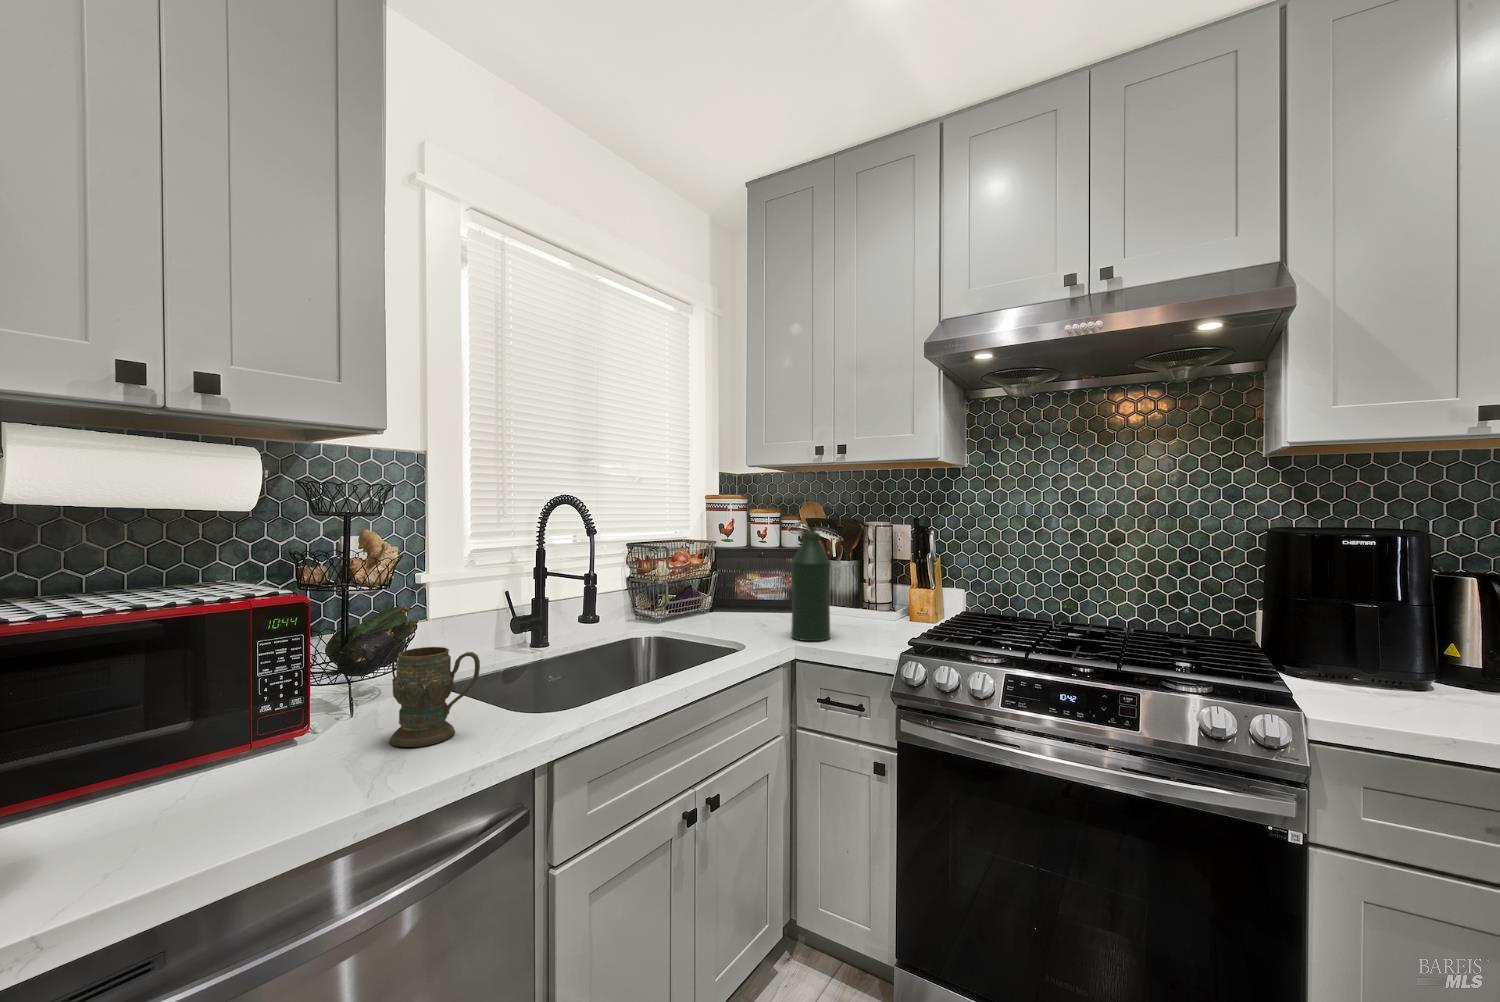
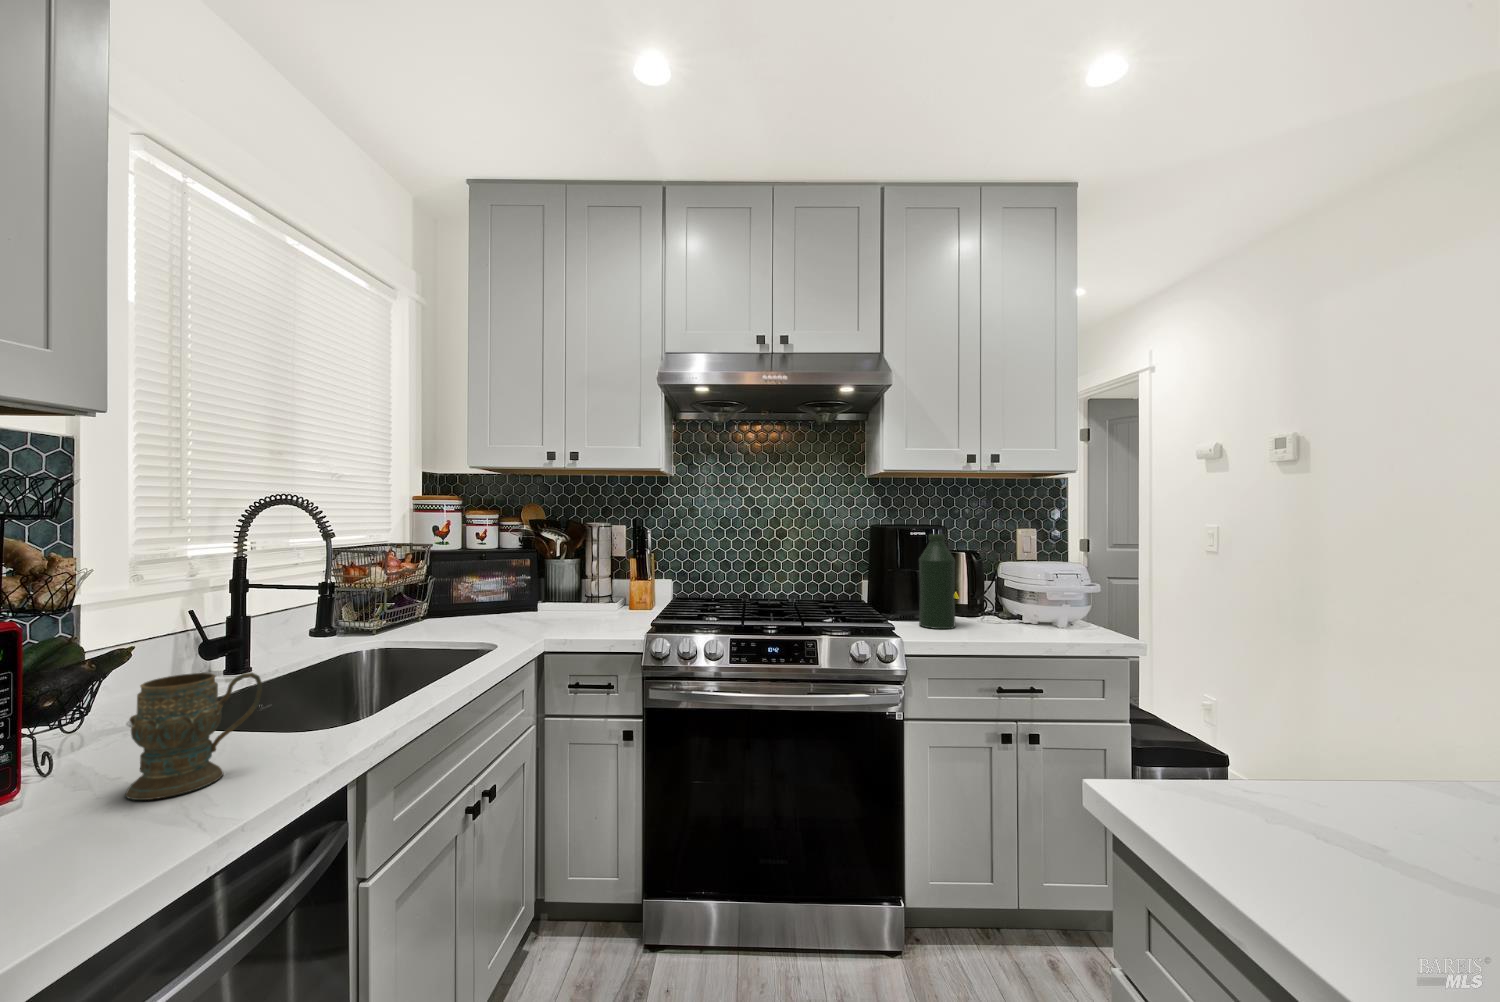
bottle: present [791,532,831,641] -> present [919,534,955,629]

